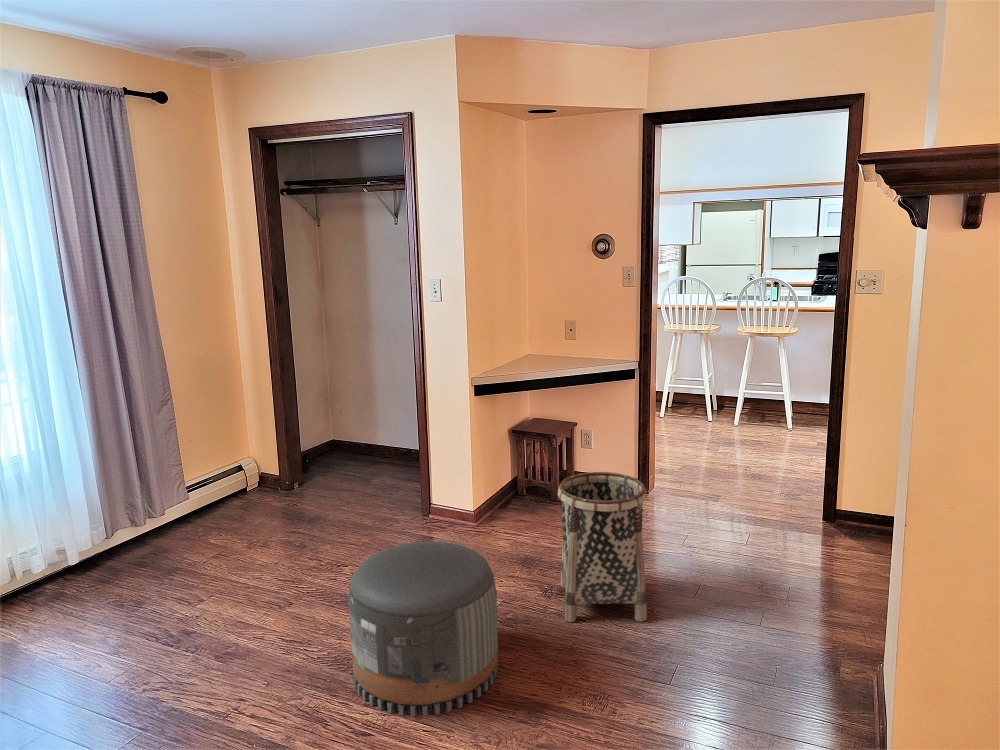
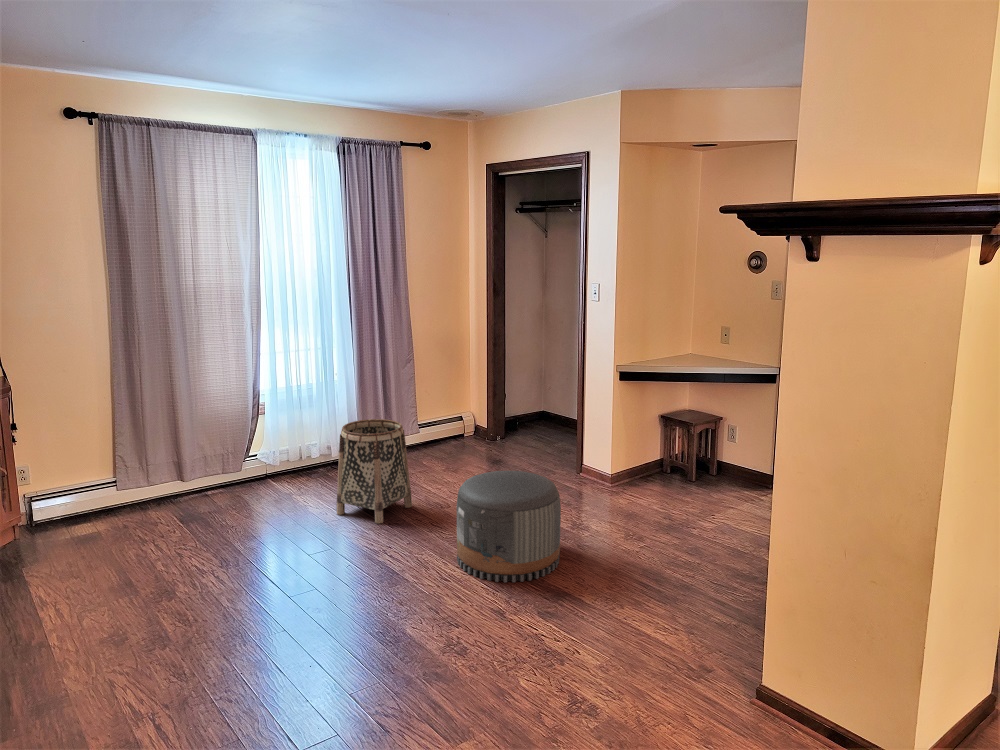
basket: present [558,472,647,622] -> present [337,419,412,523]

